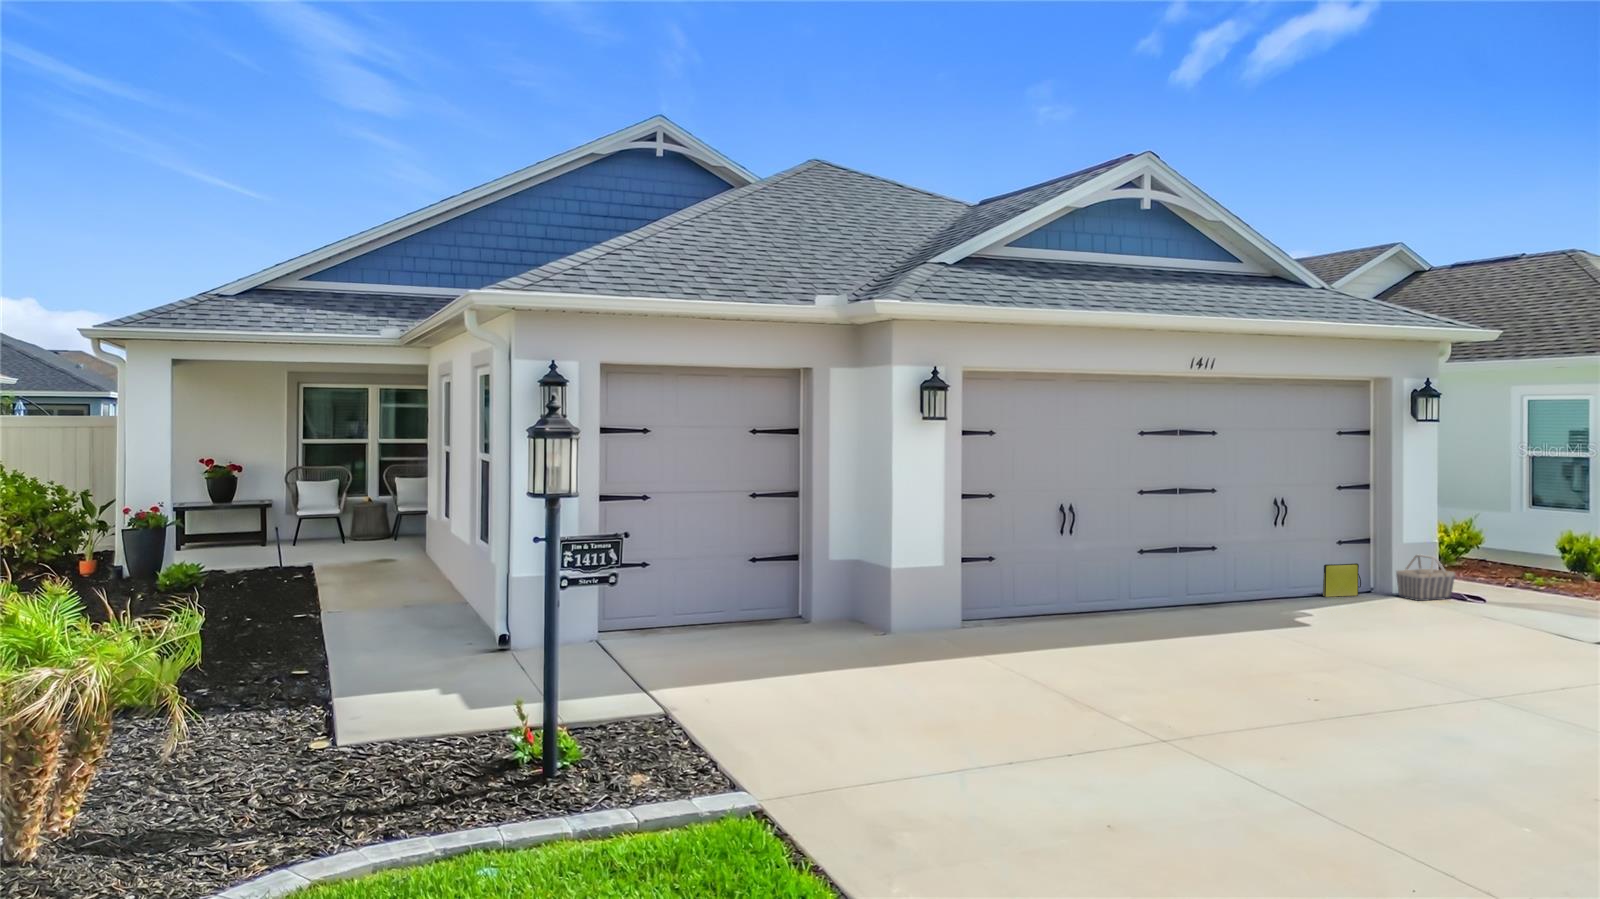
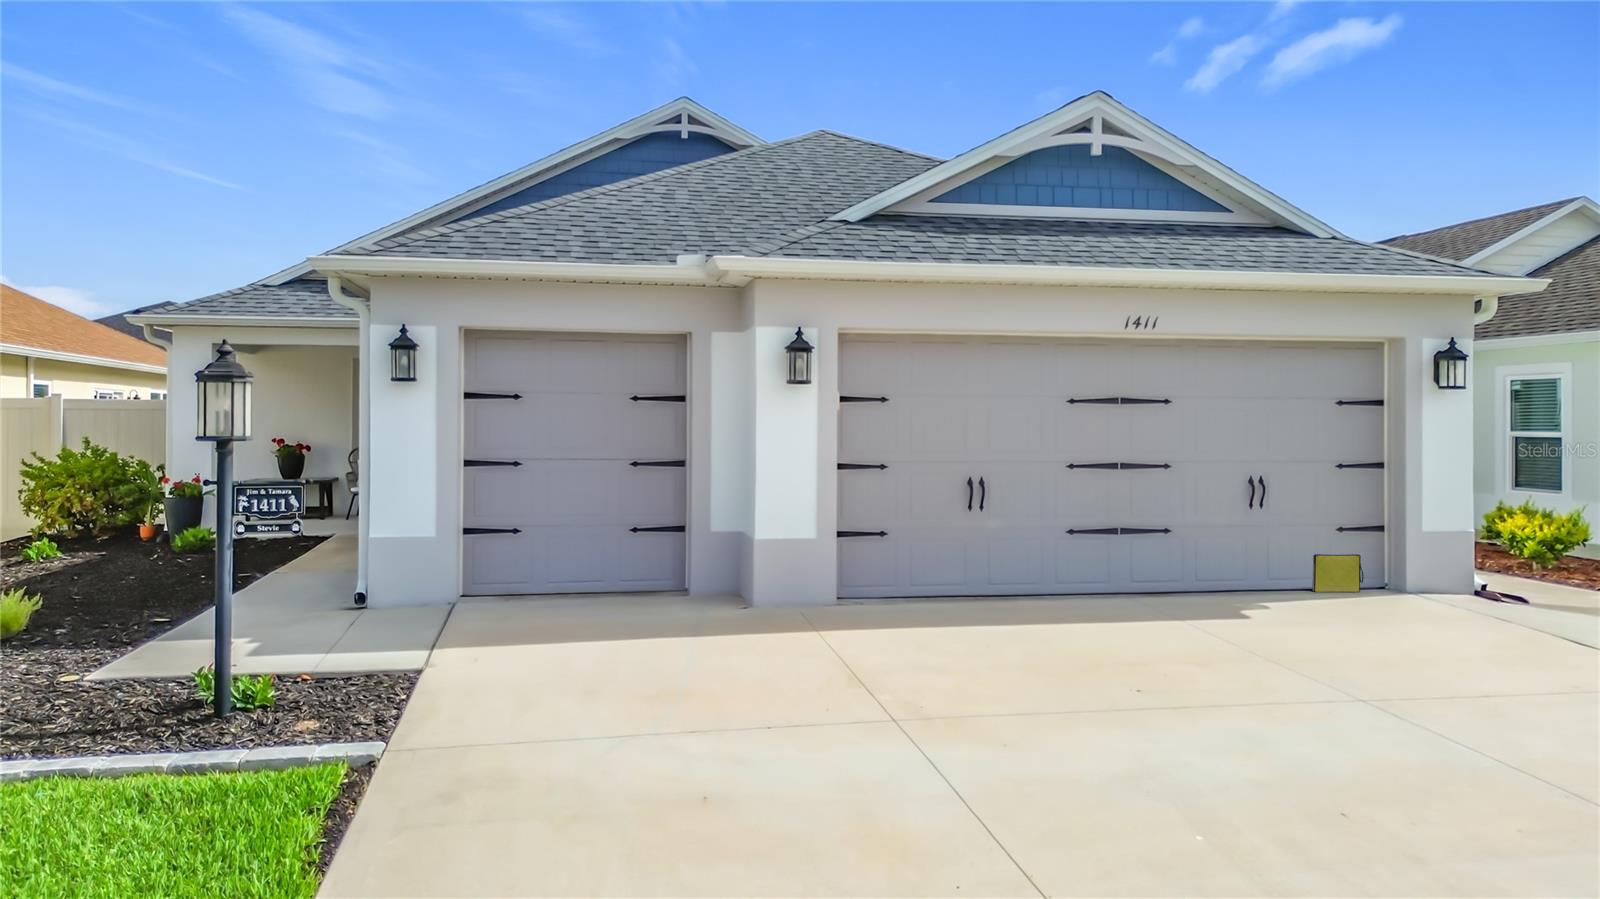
basket: present [1396,555,1455,601] -> none [1407,546,1484,601]

